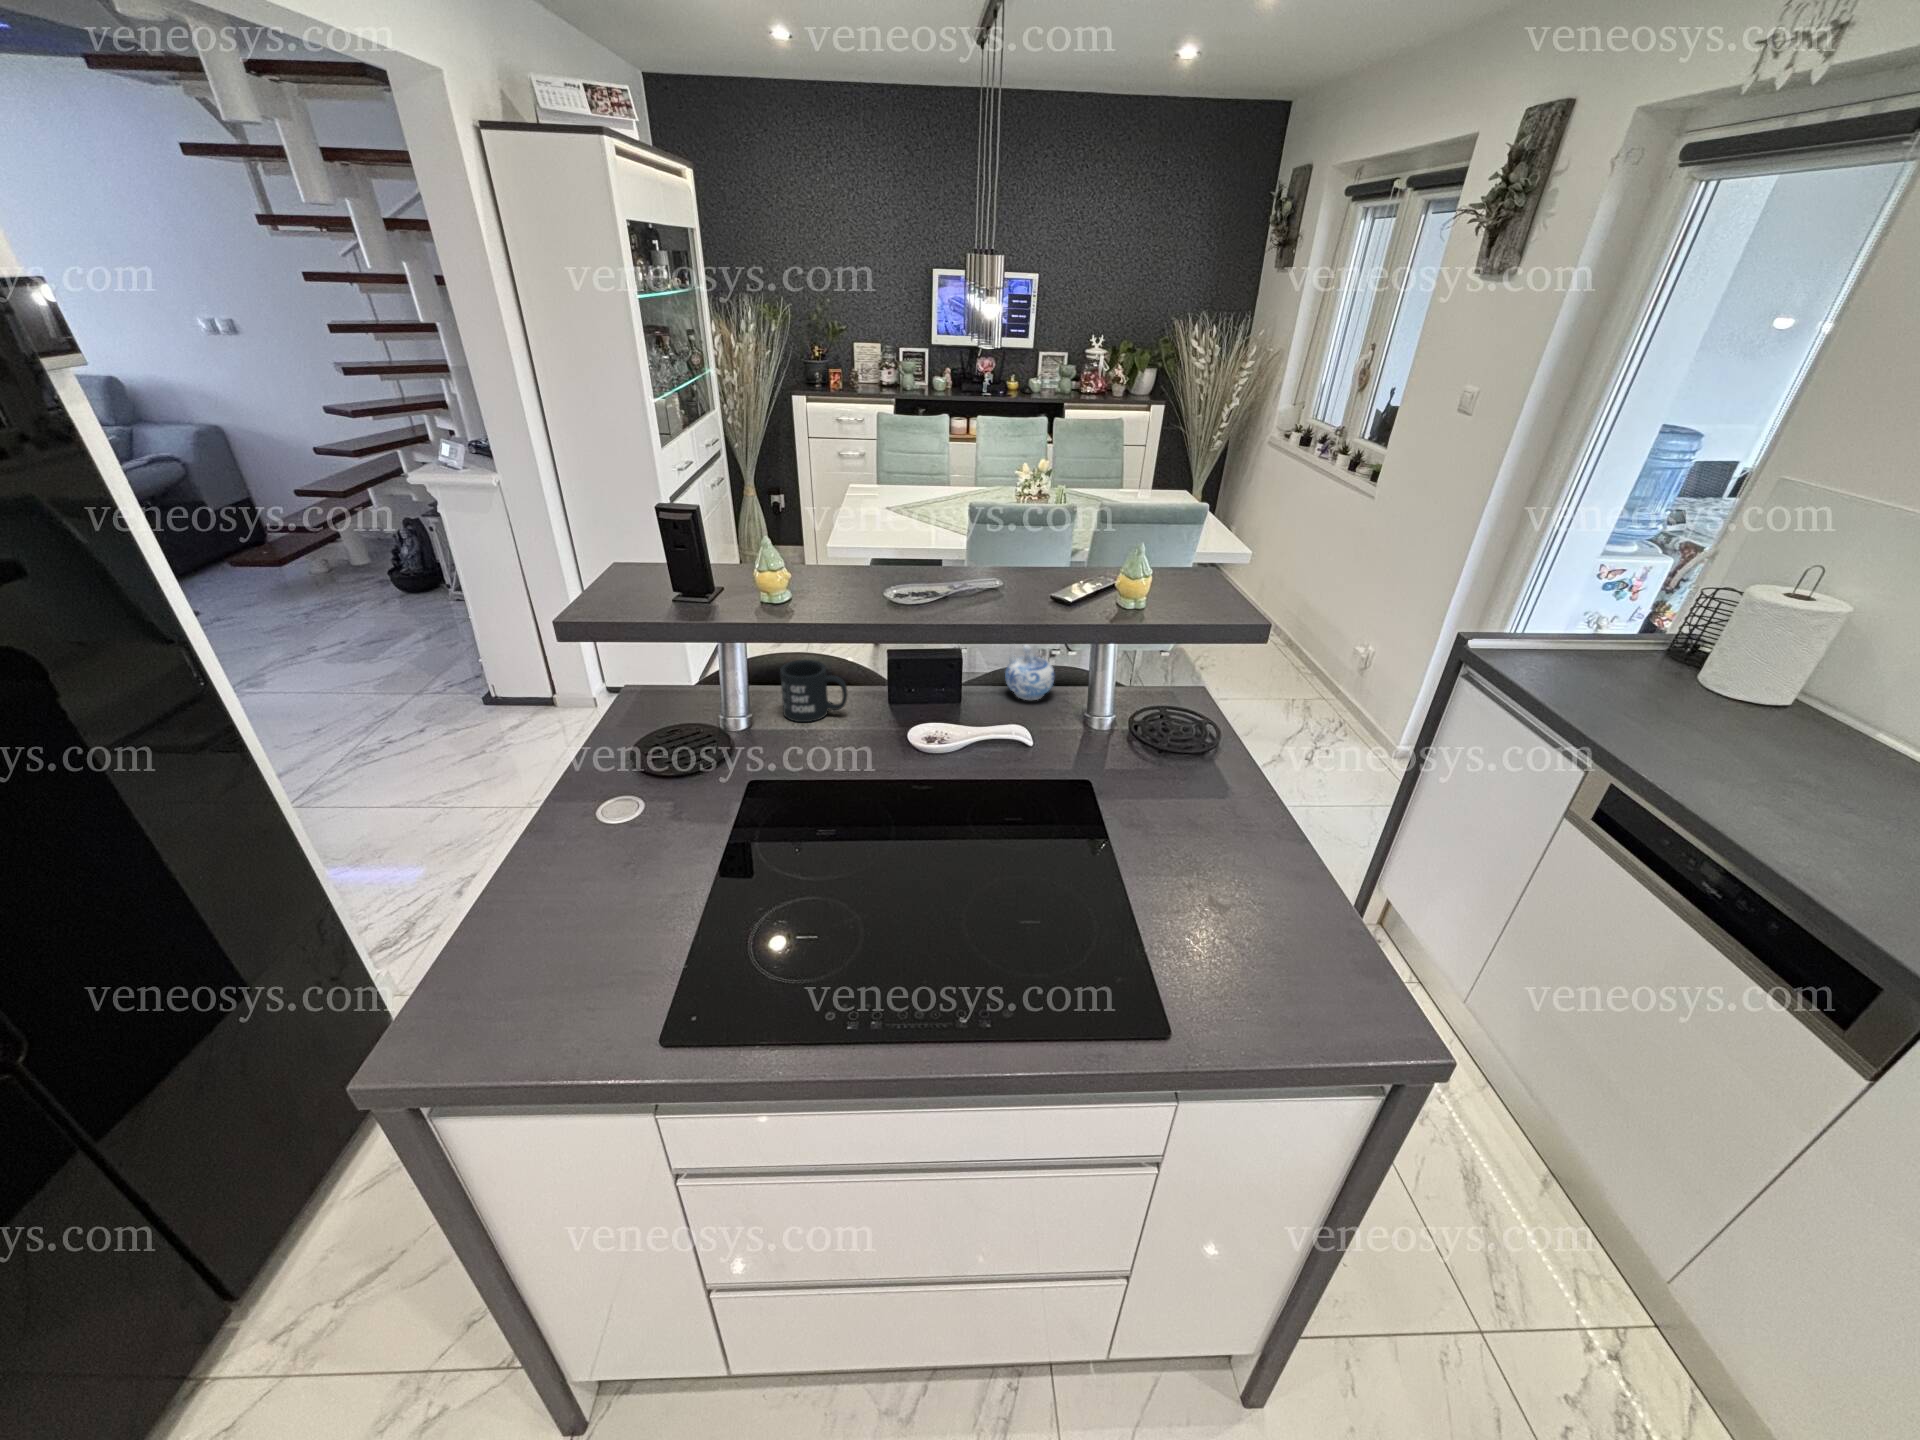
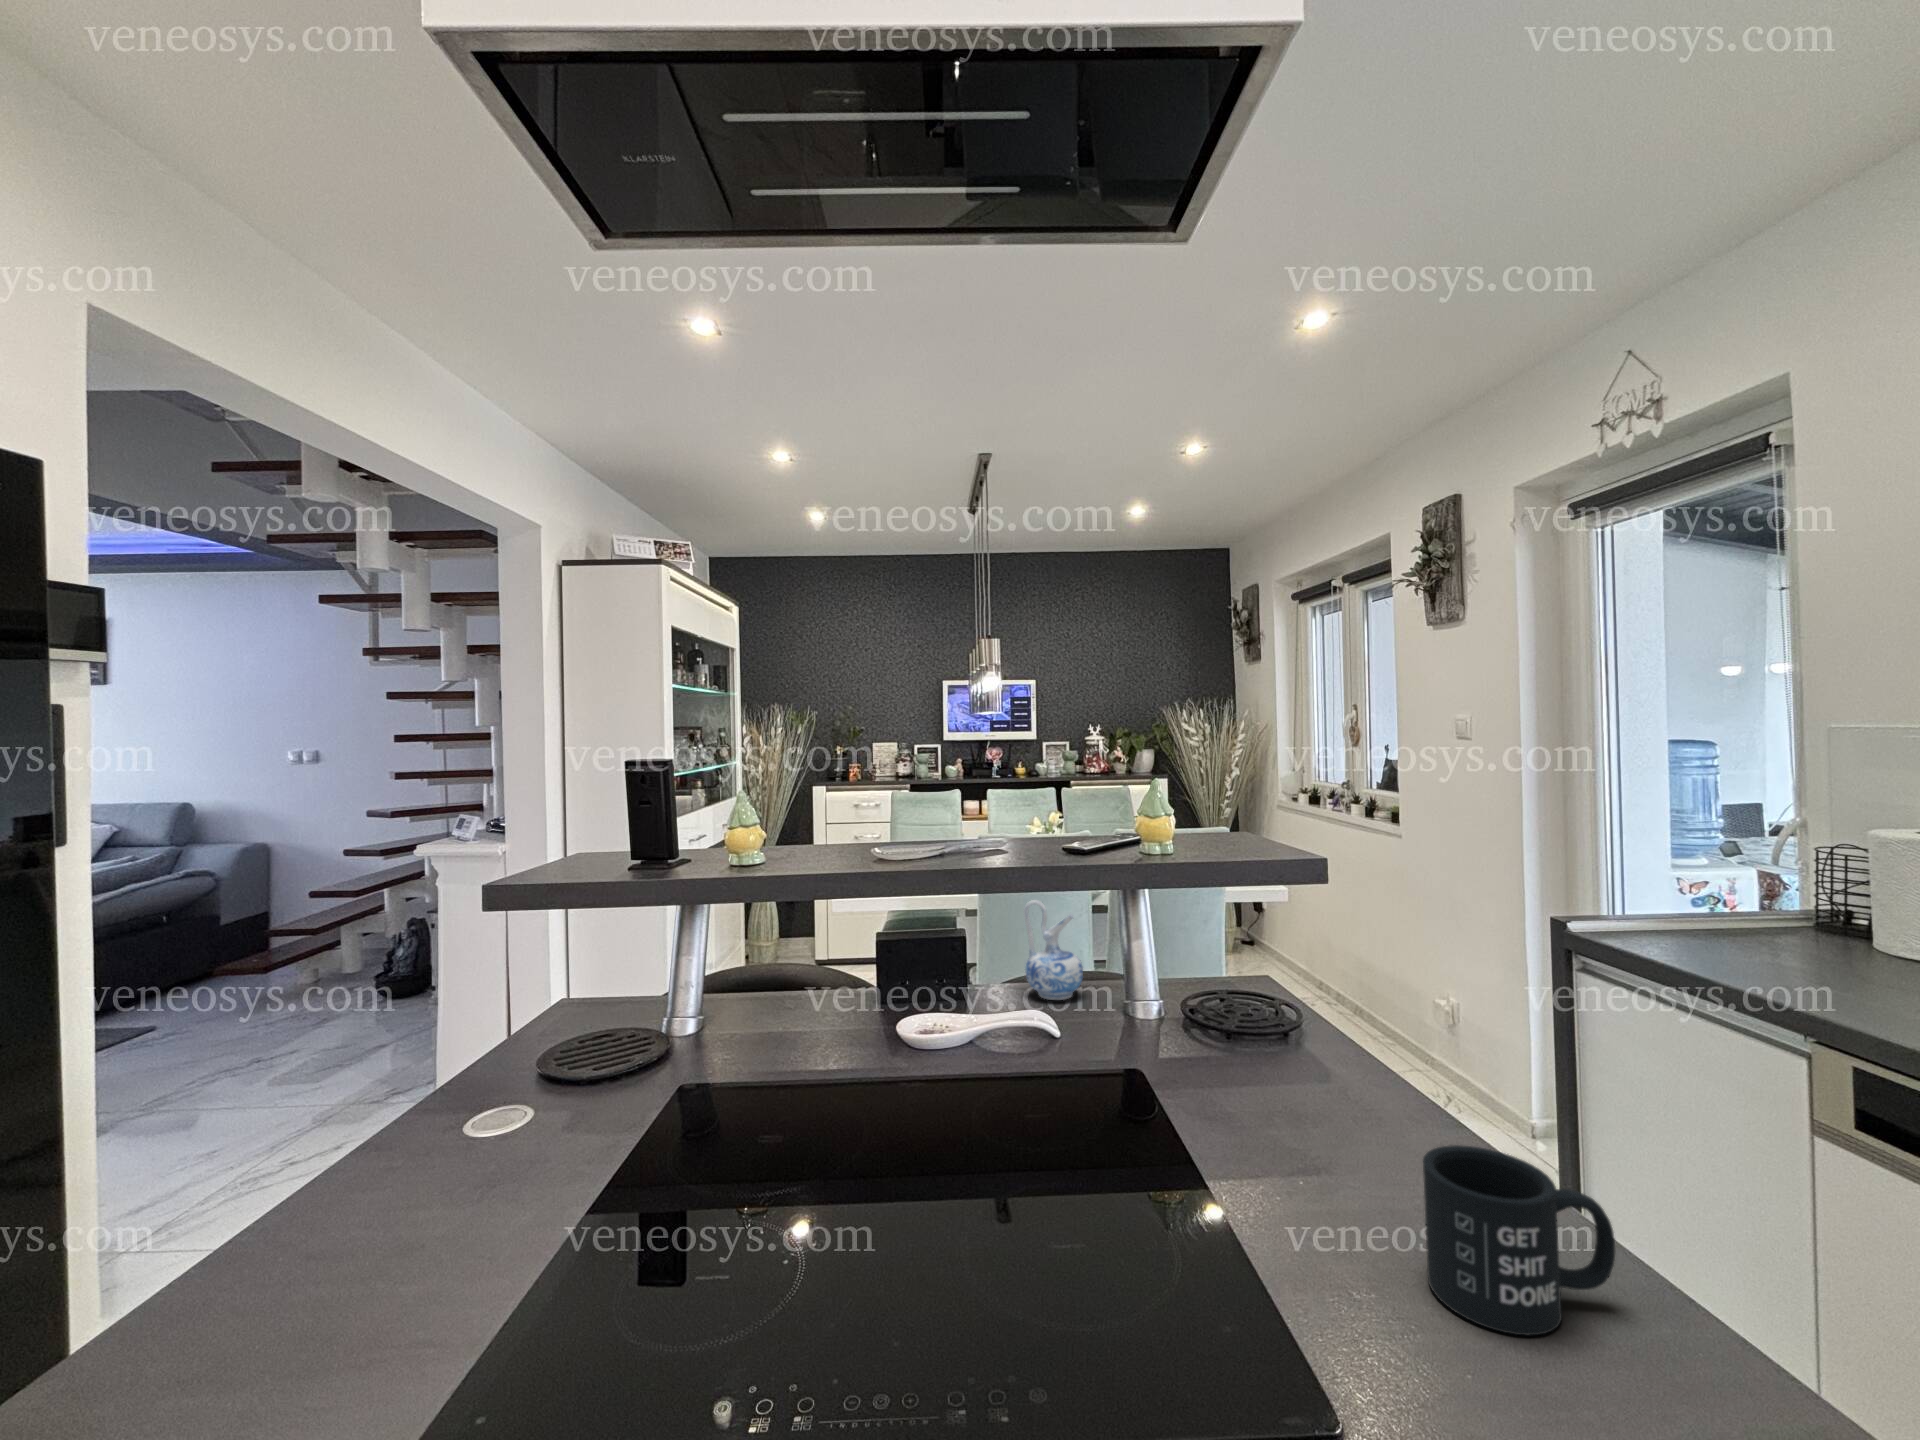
mug: present [780,660,847,722] -> present [1423,1145,1615,1336]

